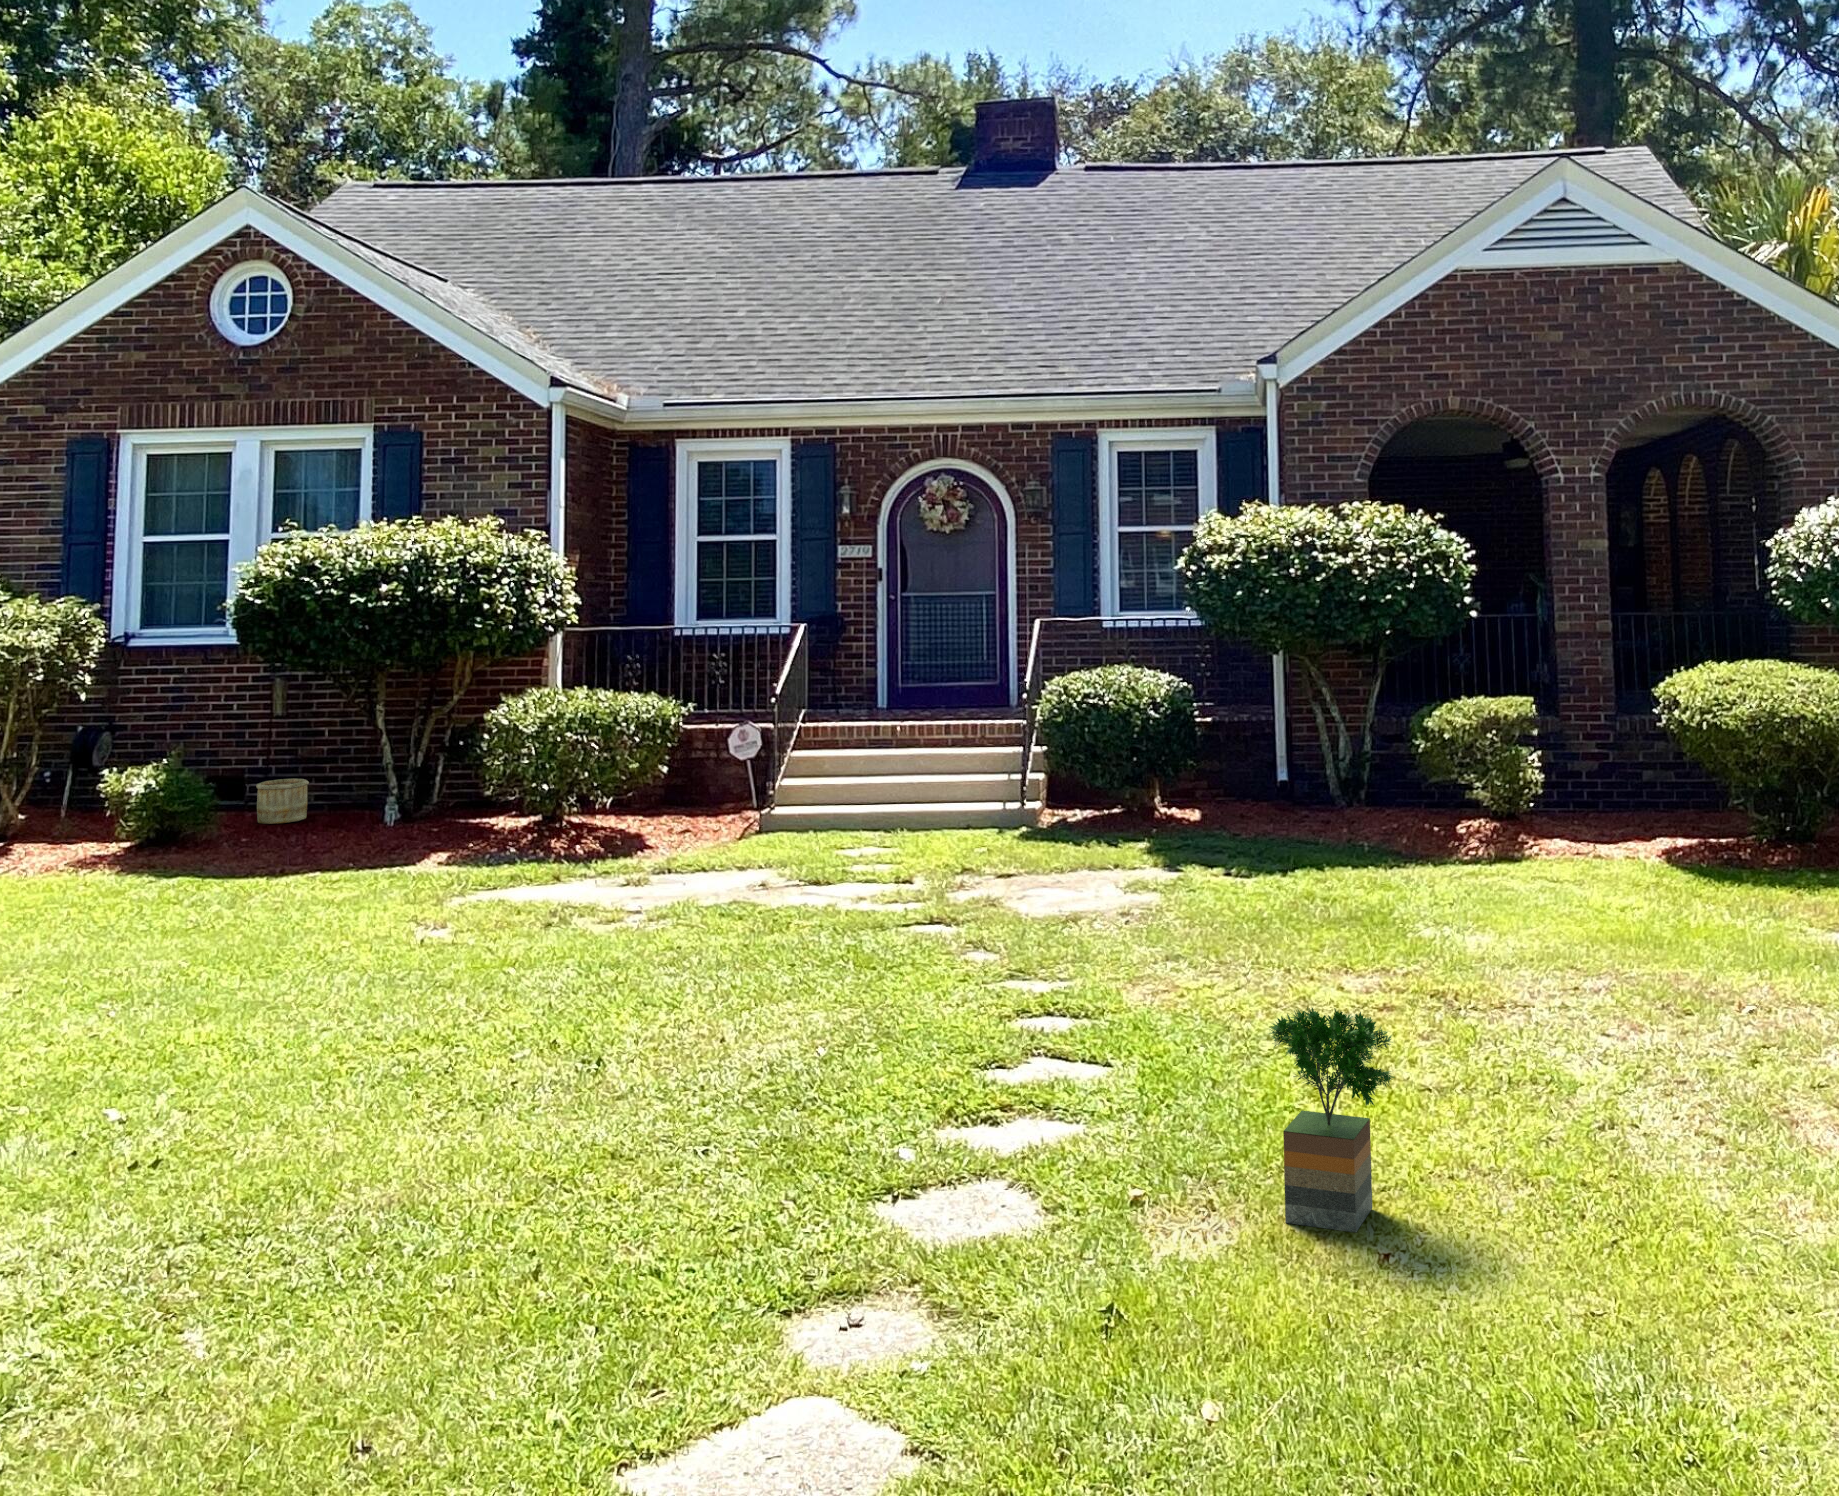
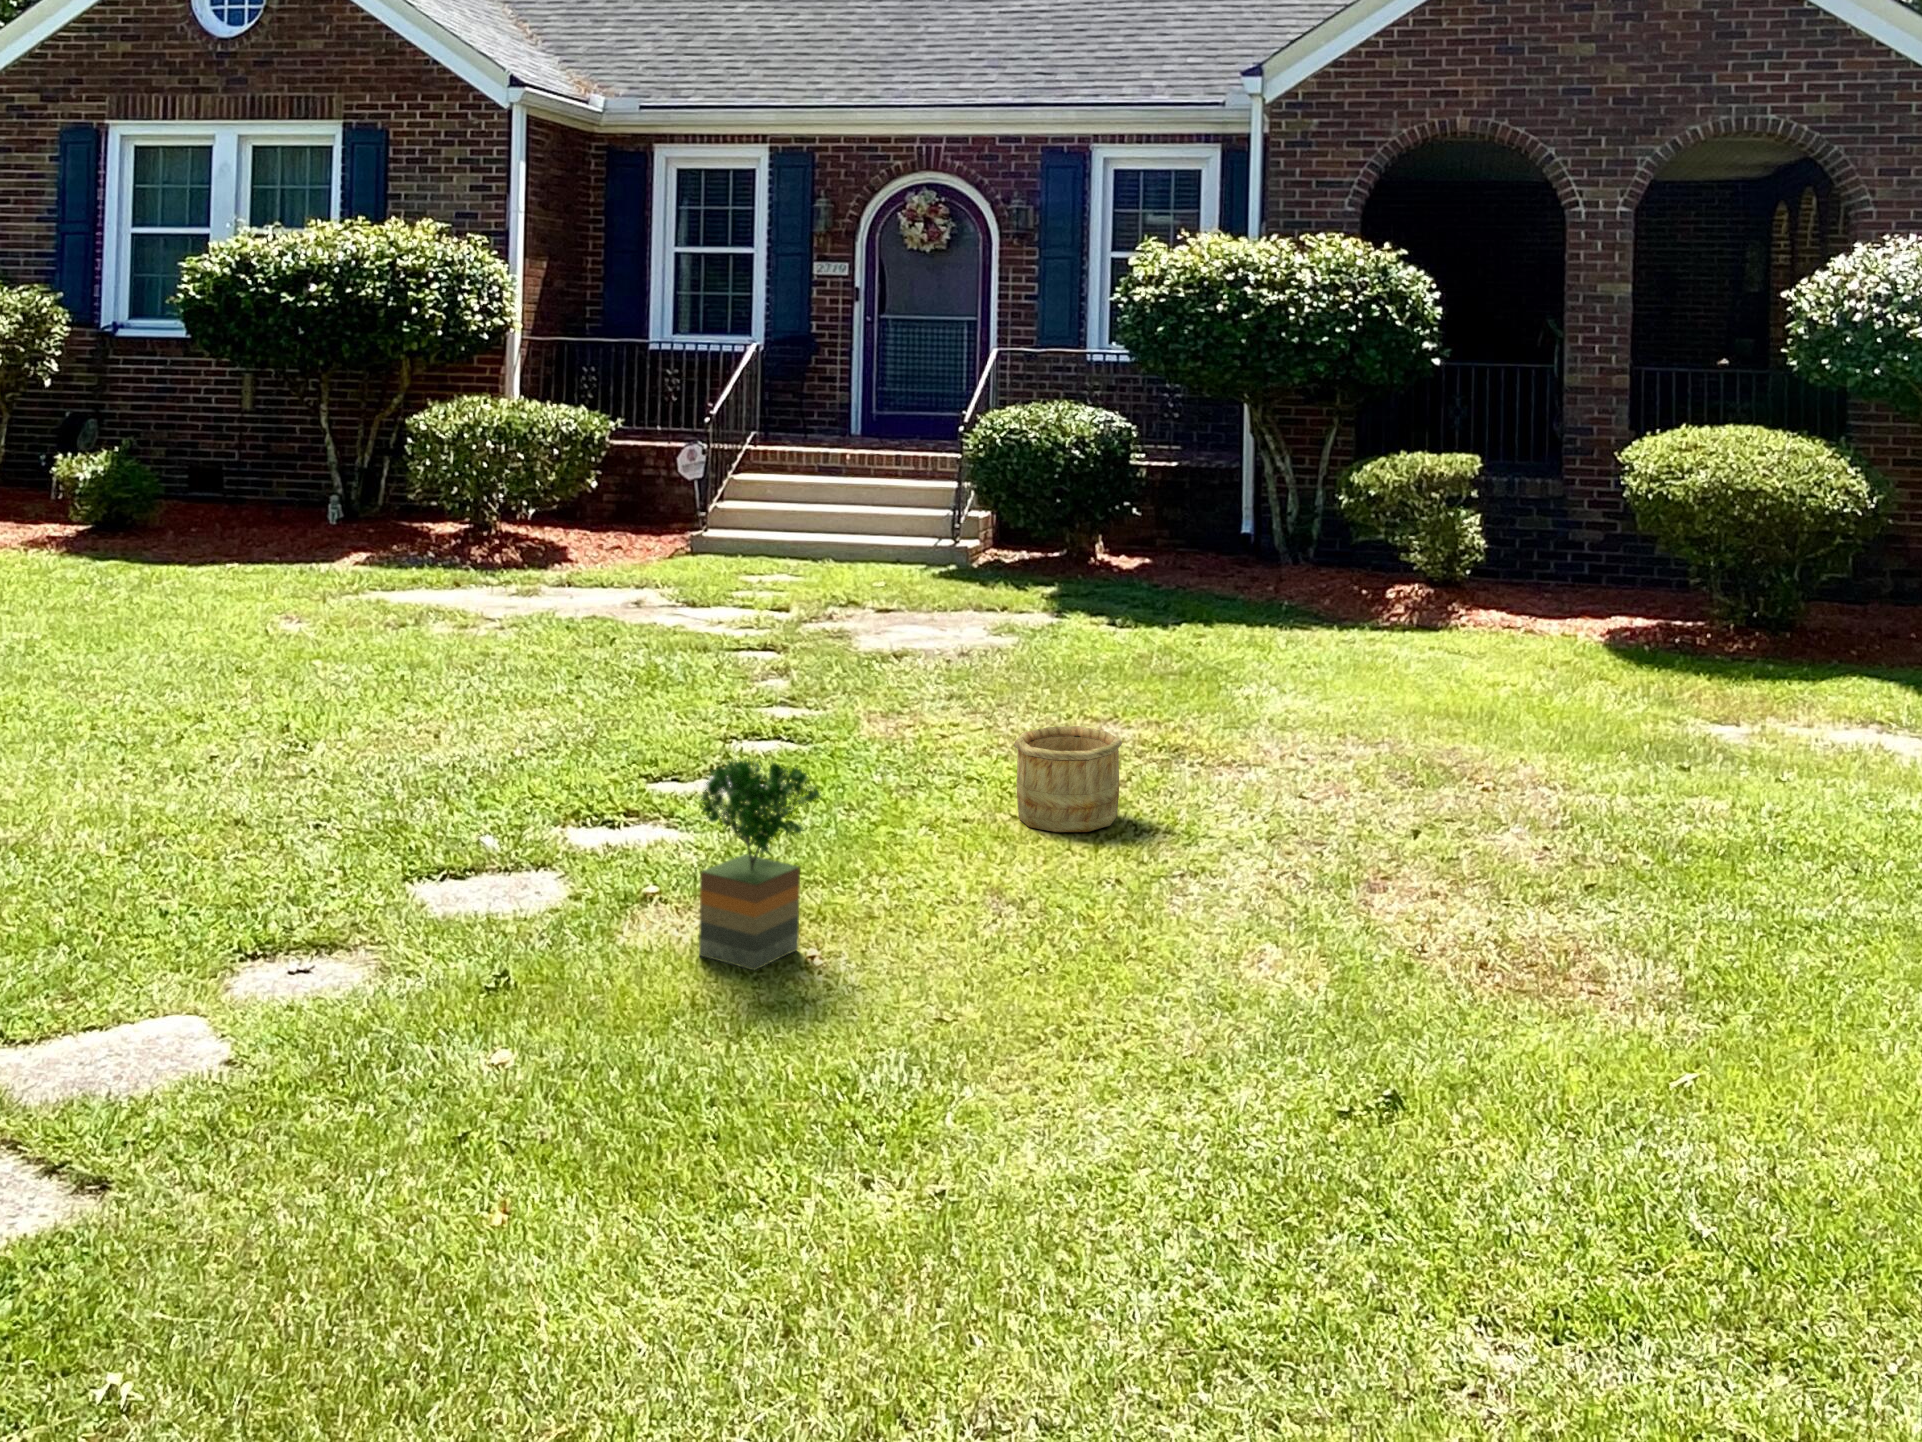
wooden bucket: present [256,779,309,824] -> present [1014,726,1122,832]

